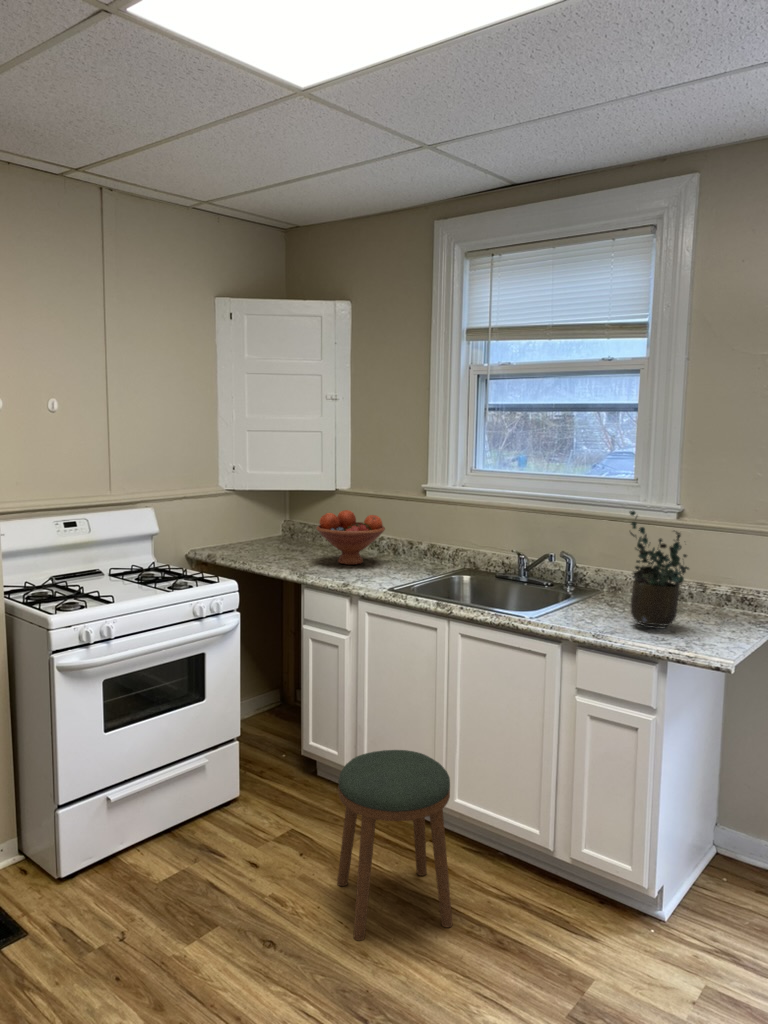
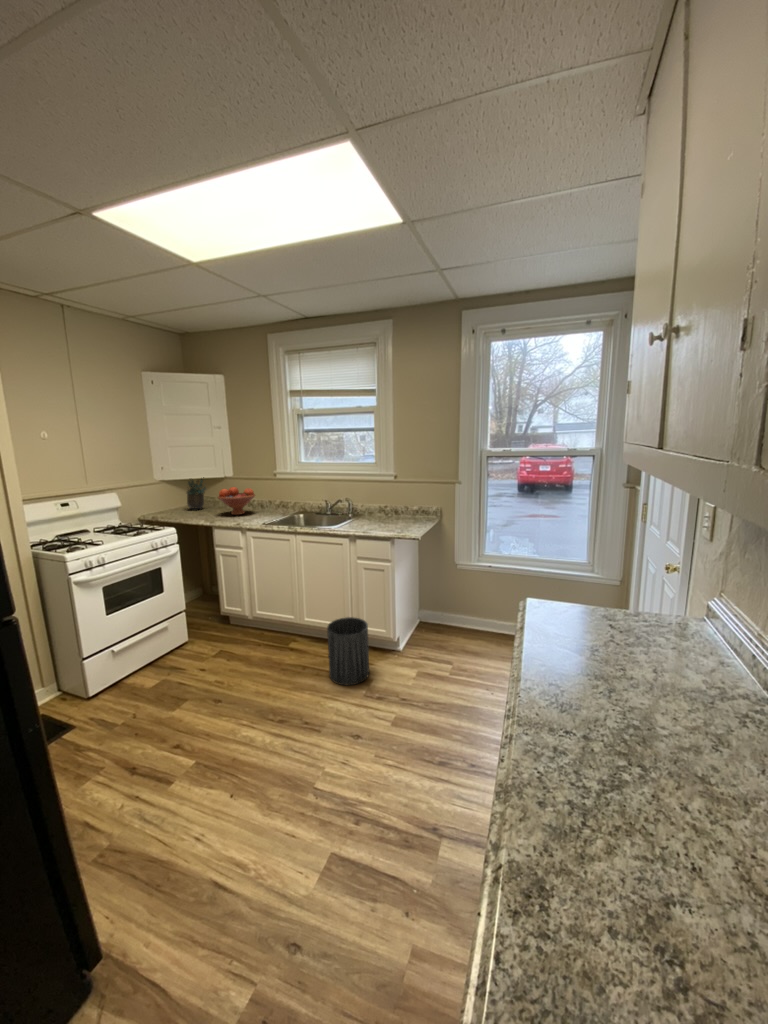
potted plant: present [630,511,689,629] -> present [187,477,206,509]
stool: present [337,750,452,941] -> none [246,599,309,690]
trash can: none [495,818,590,979] -> present [327,617,369,685]

